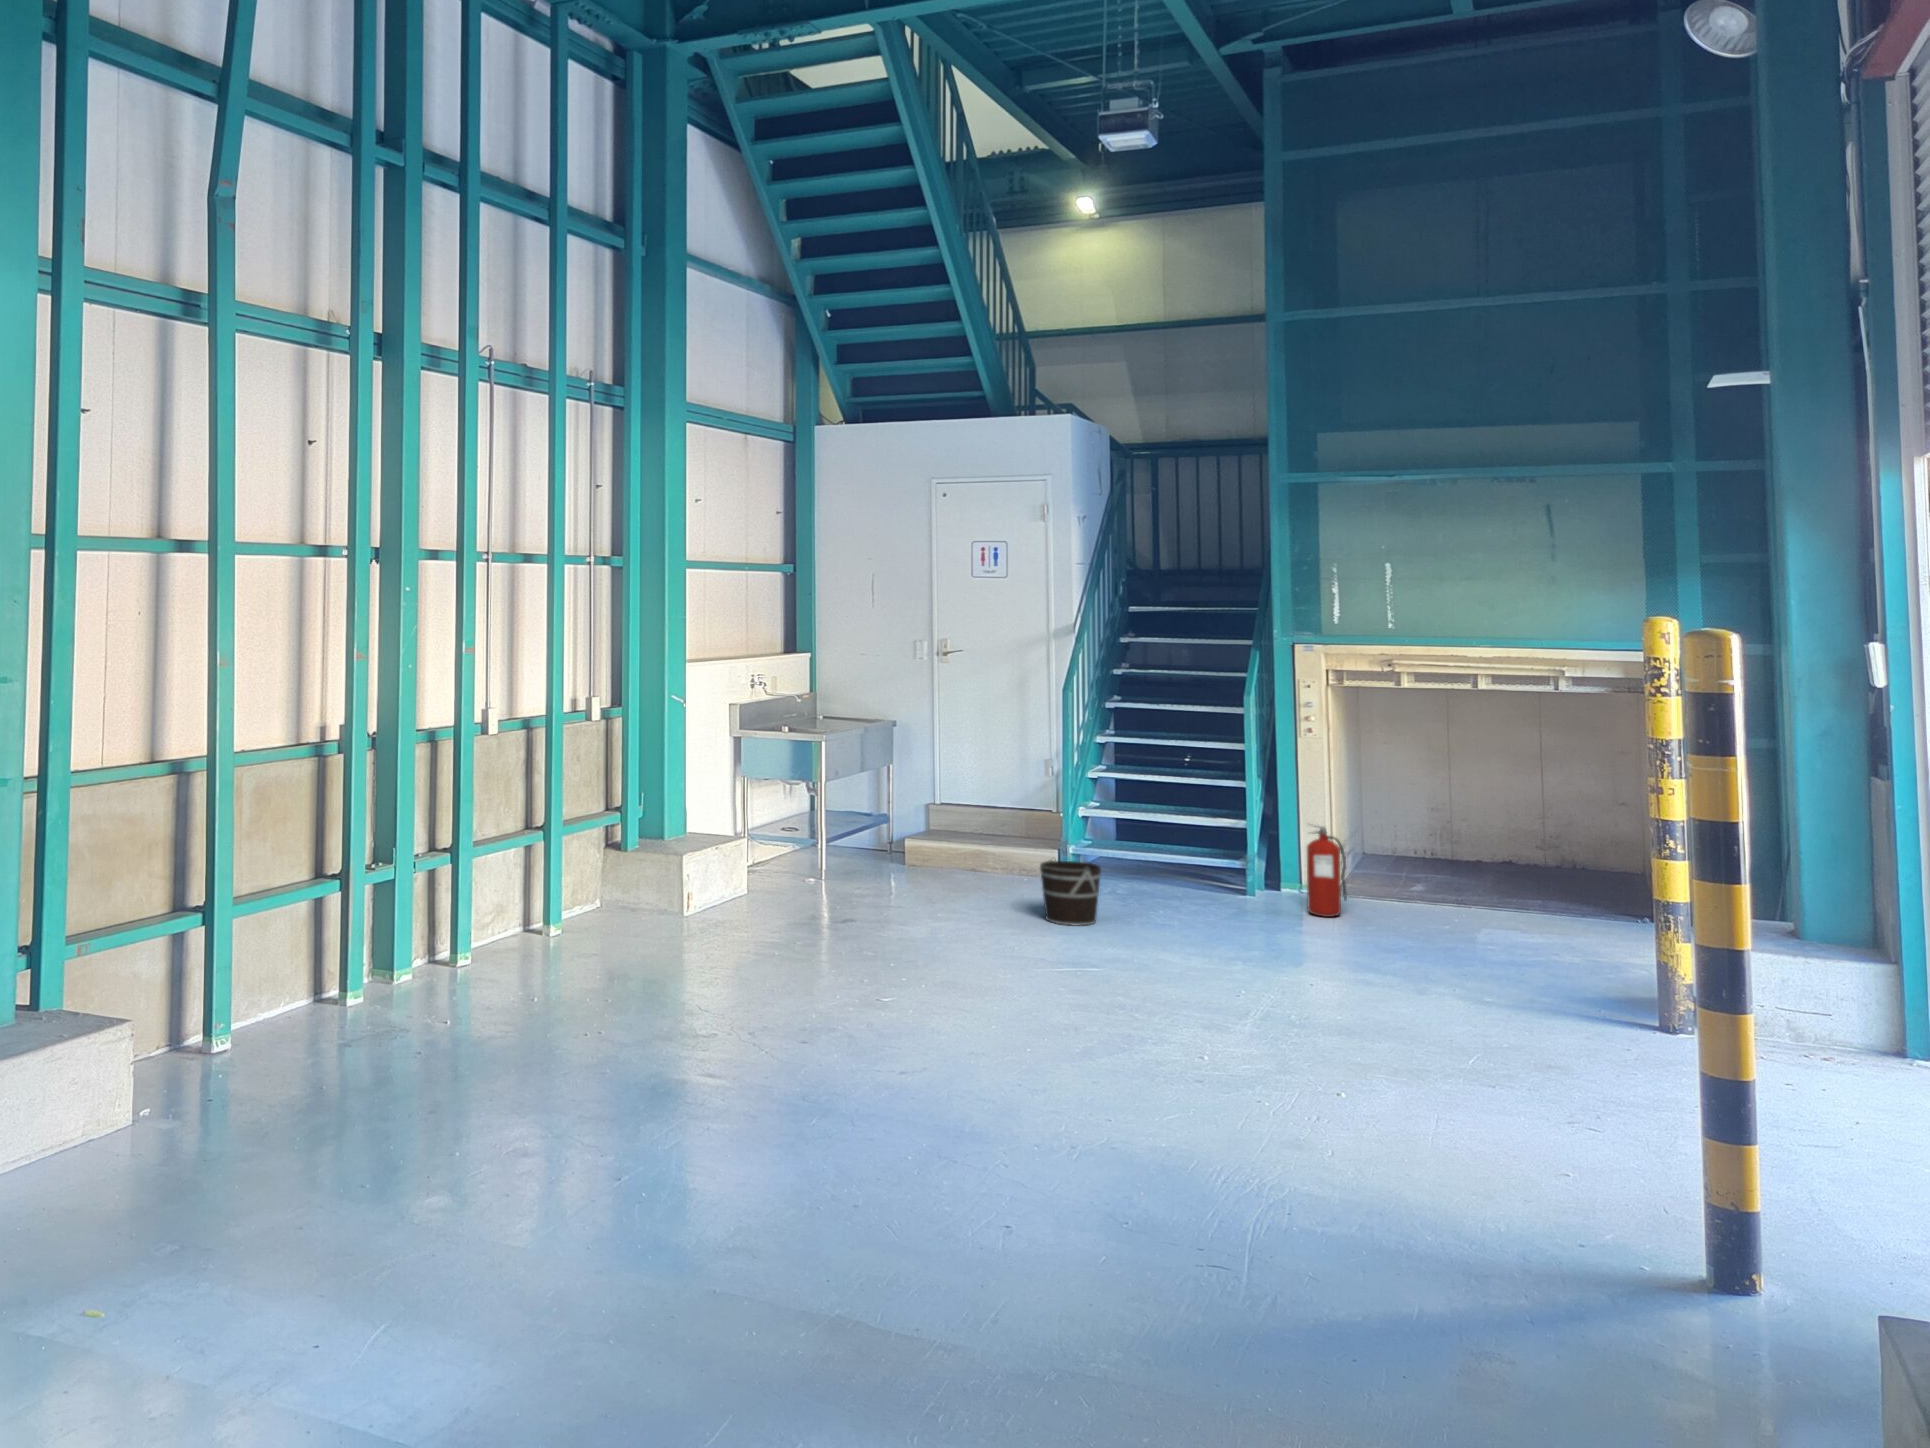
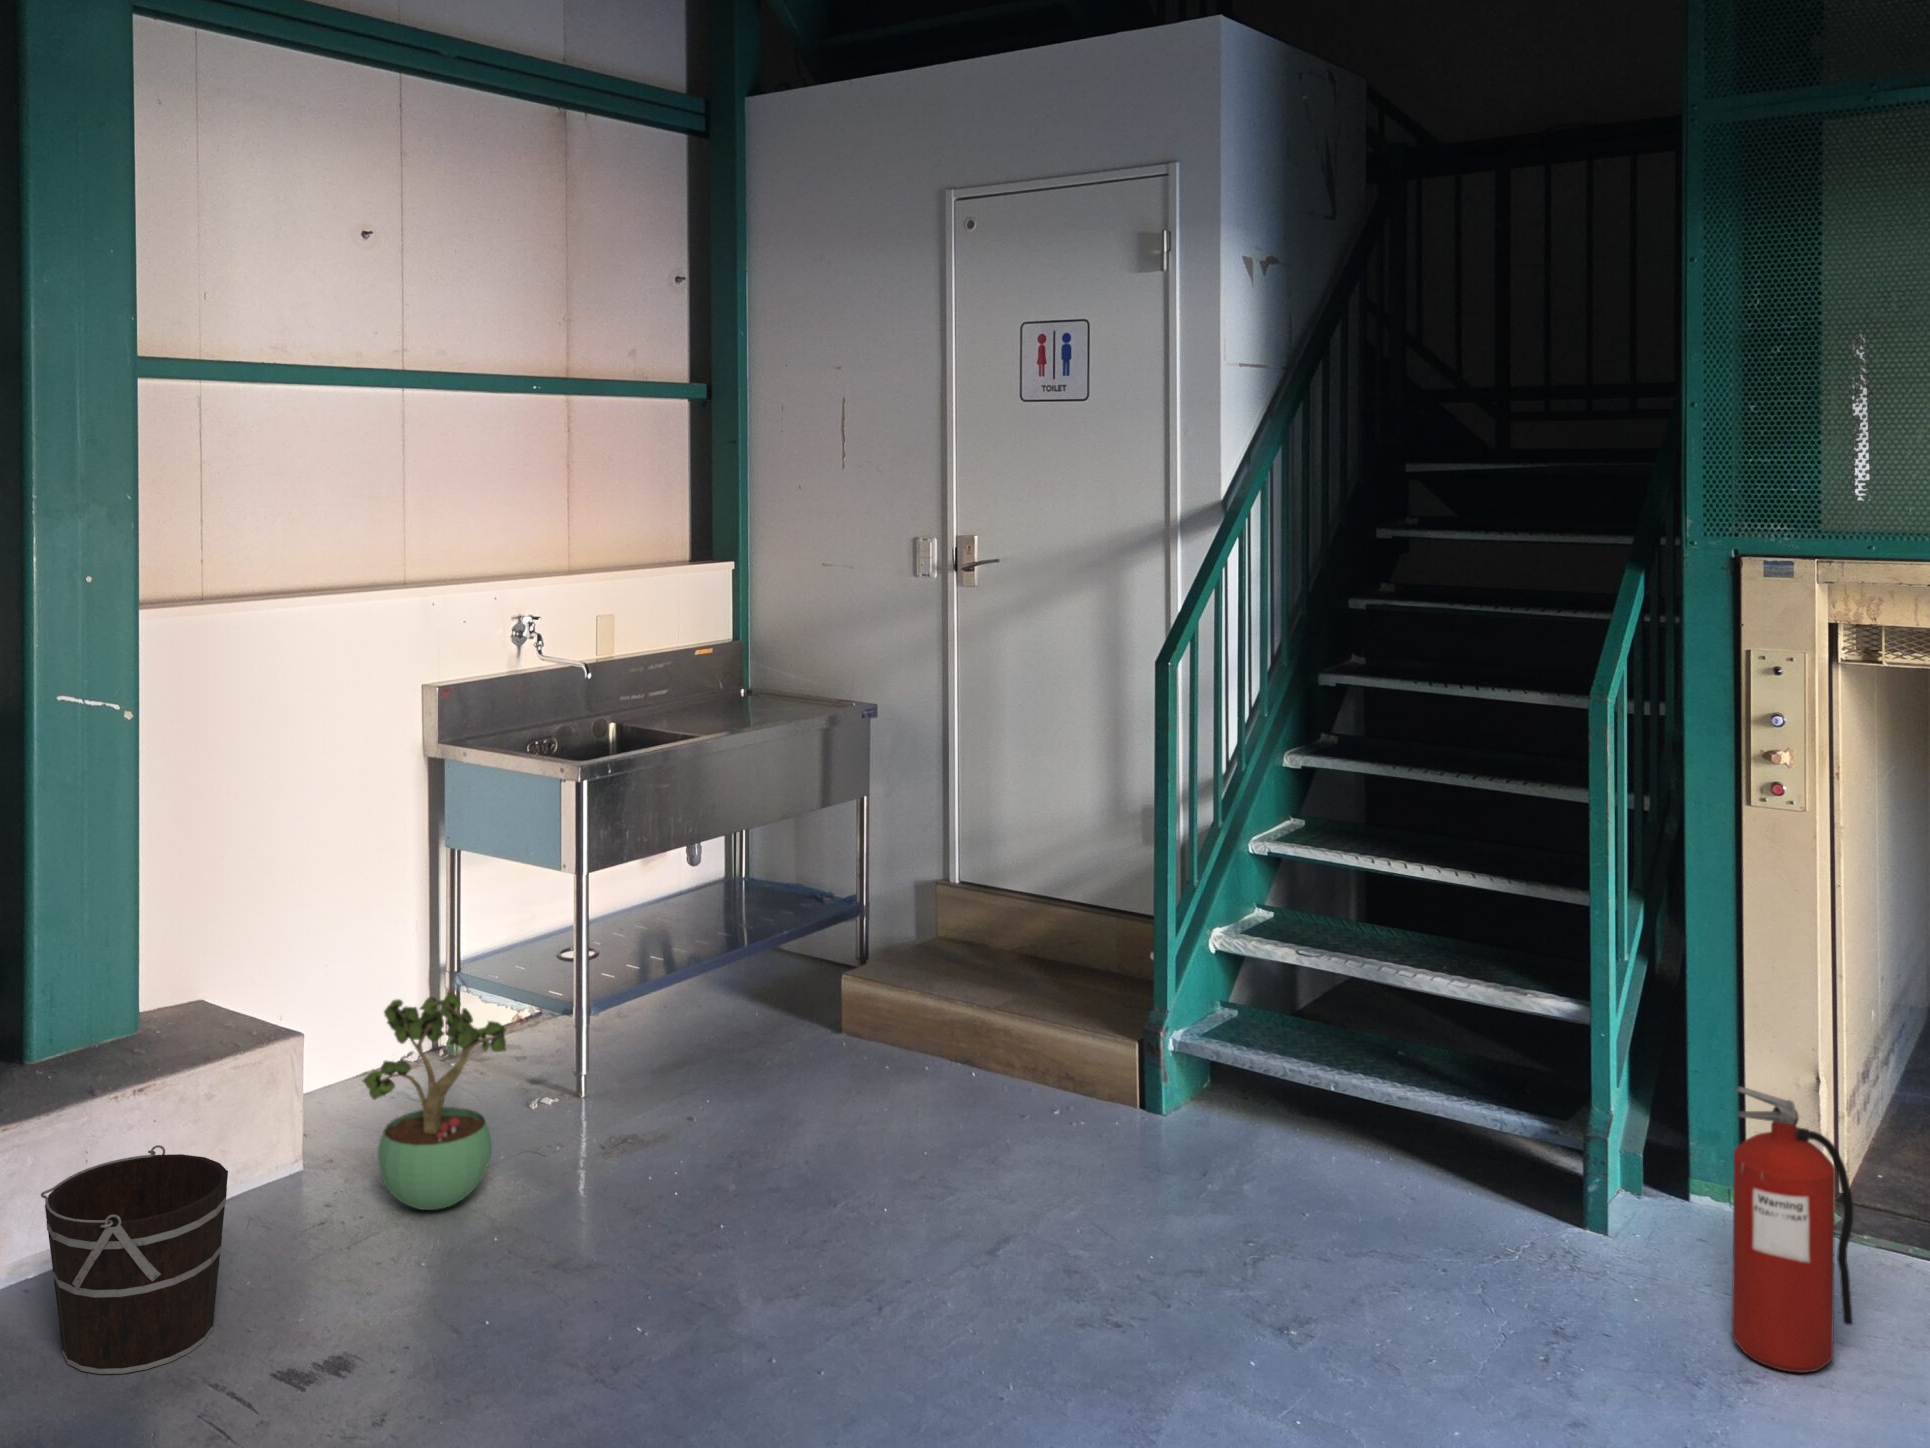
potted plant: none [792,815,847,903] -> present [362,991,506,1210]
bucket: present [1040,859,1101,926] -> present [41,1145,228,1374]

